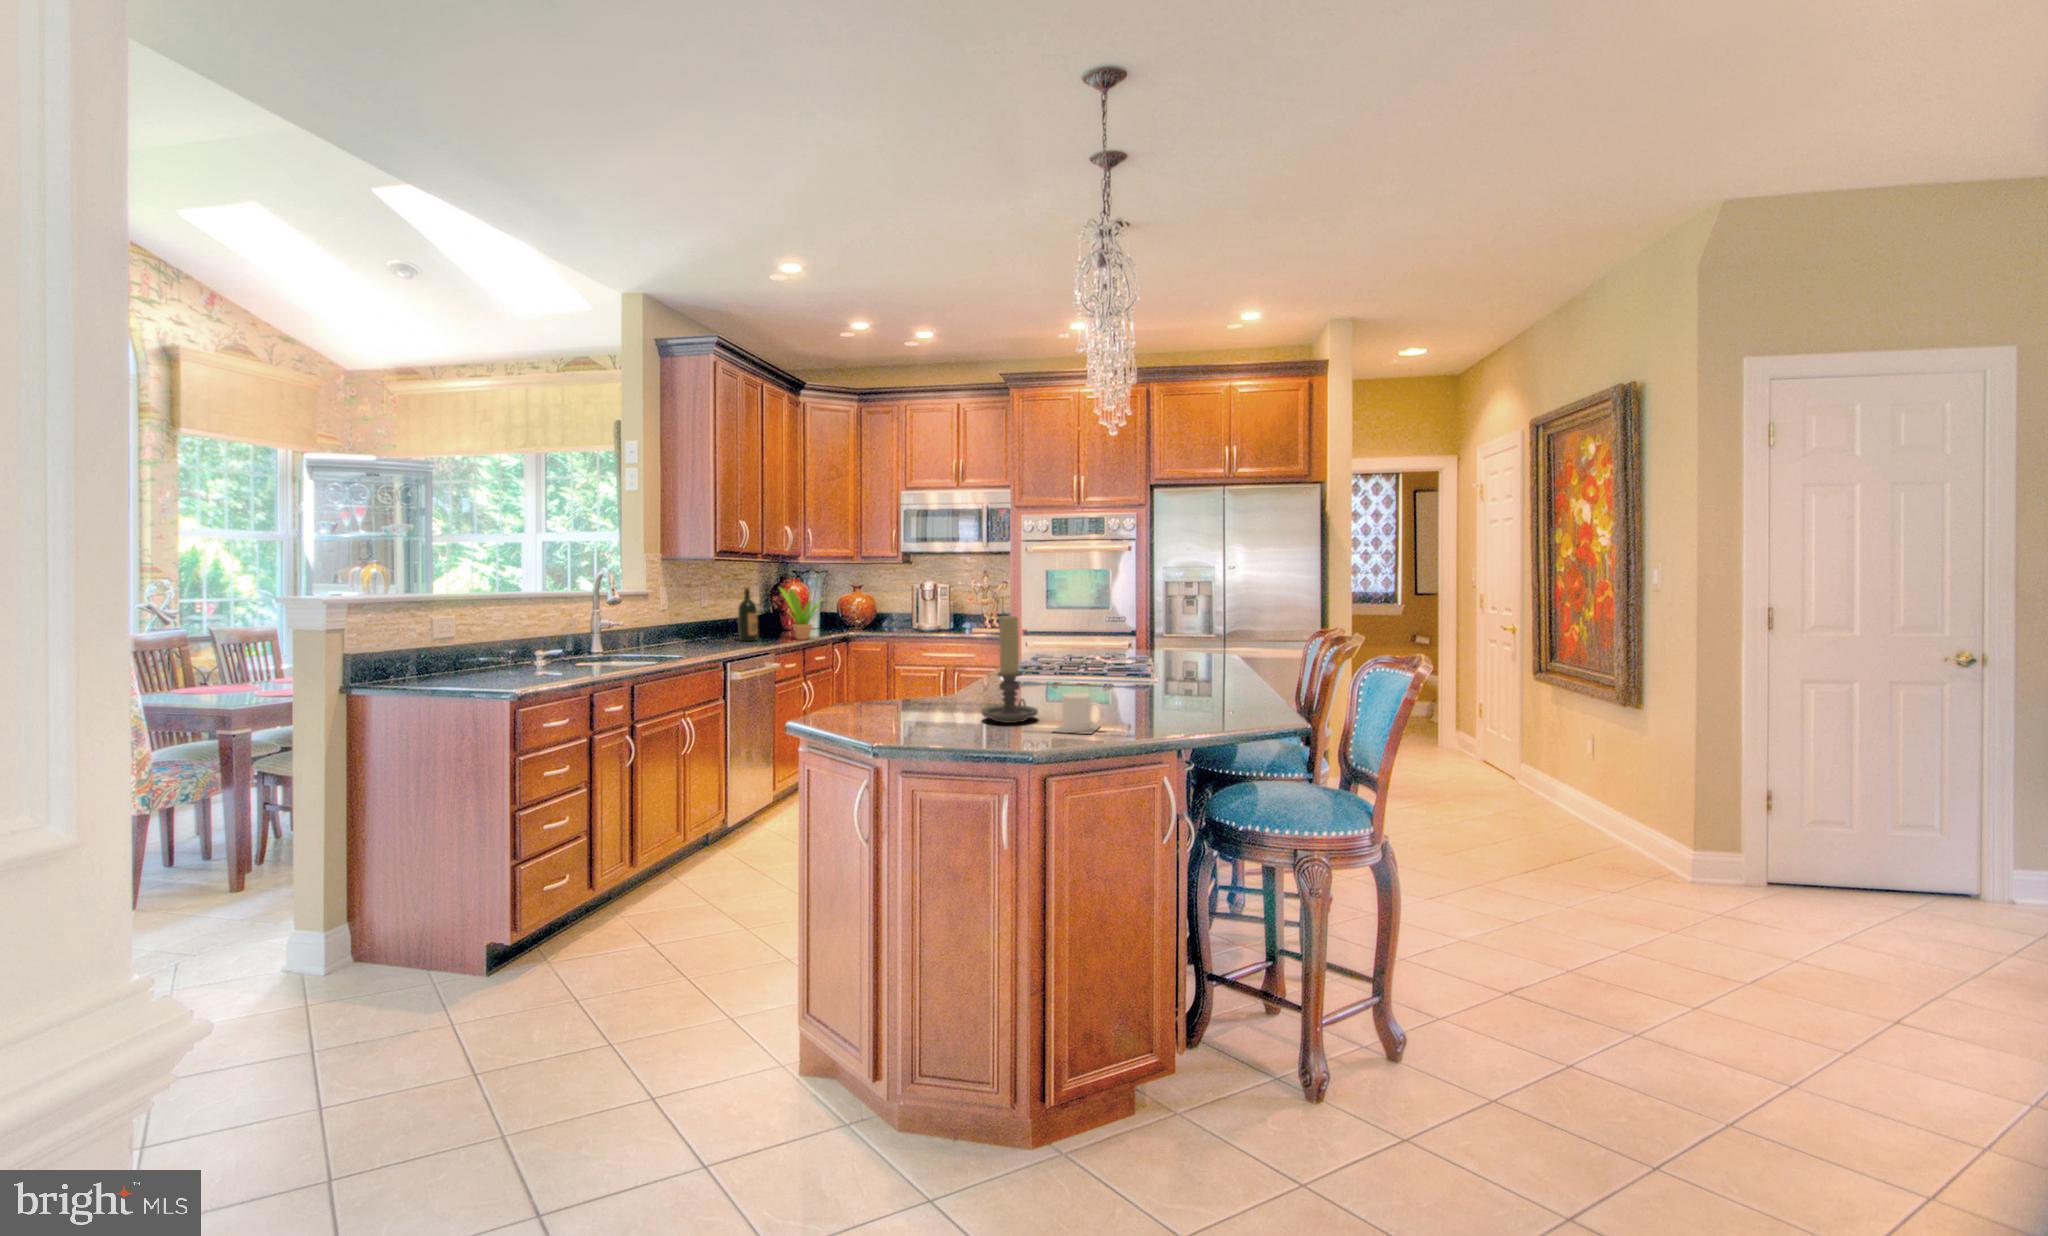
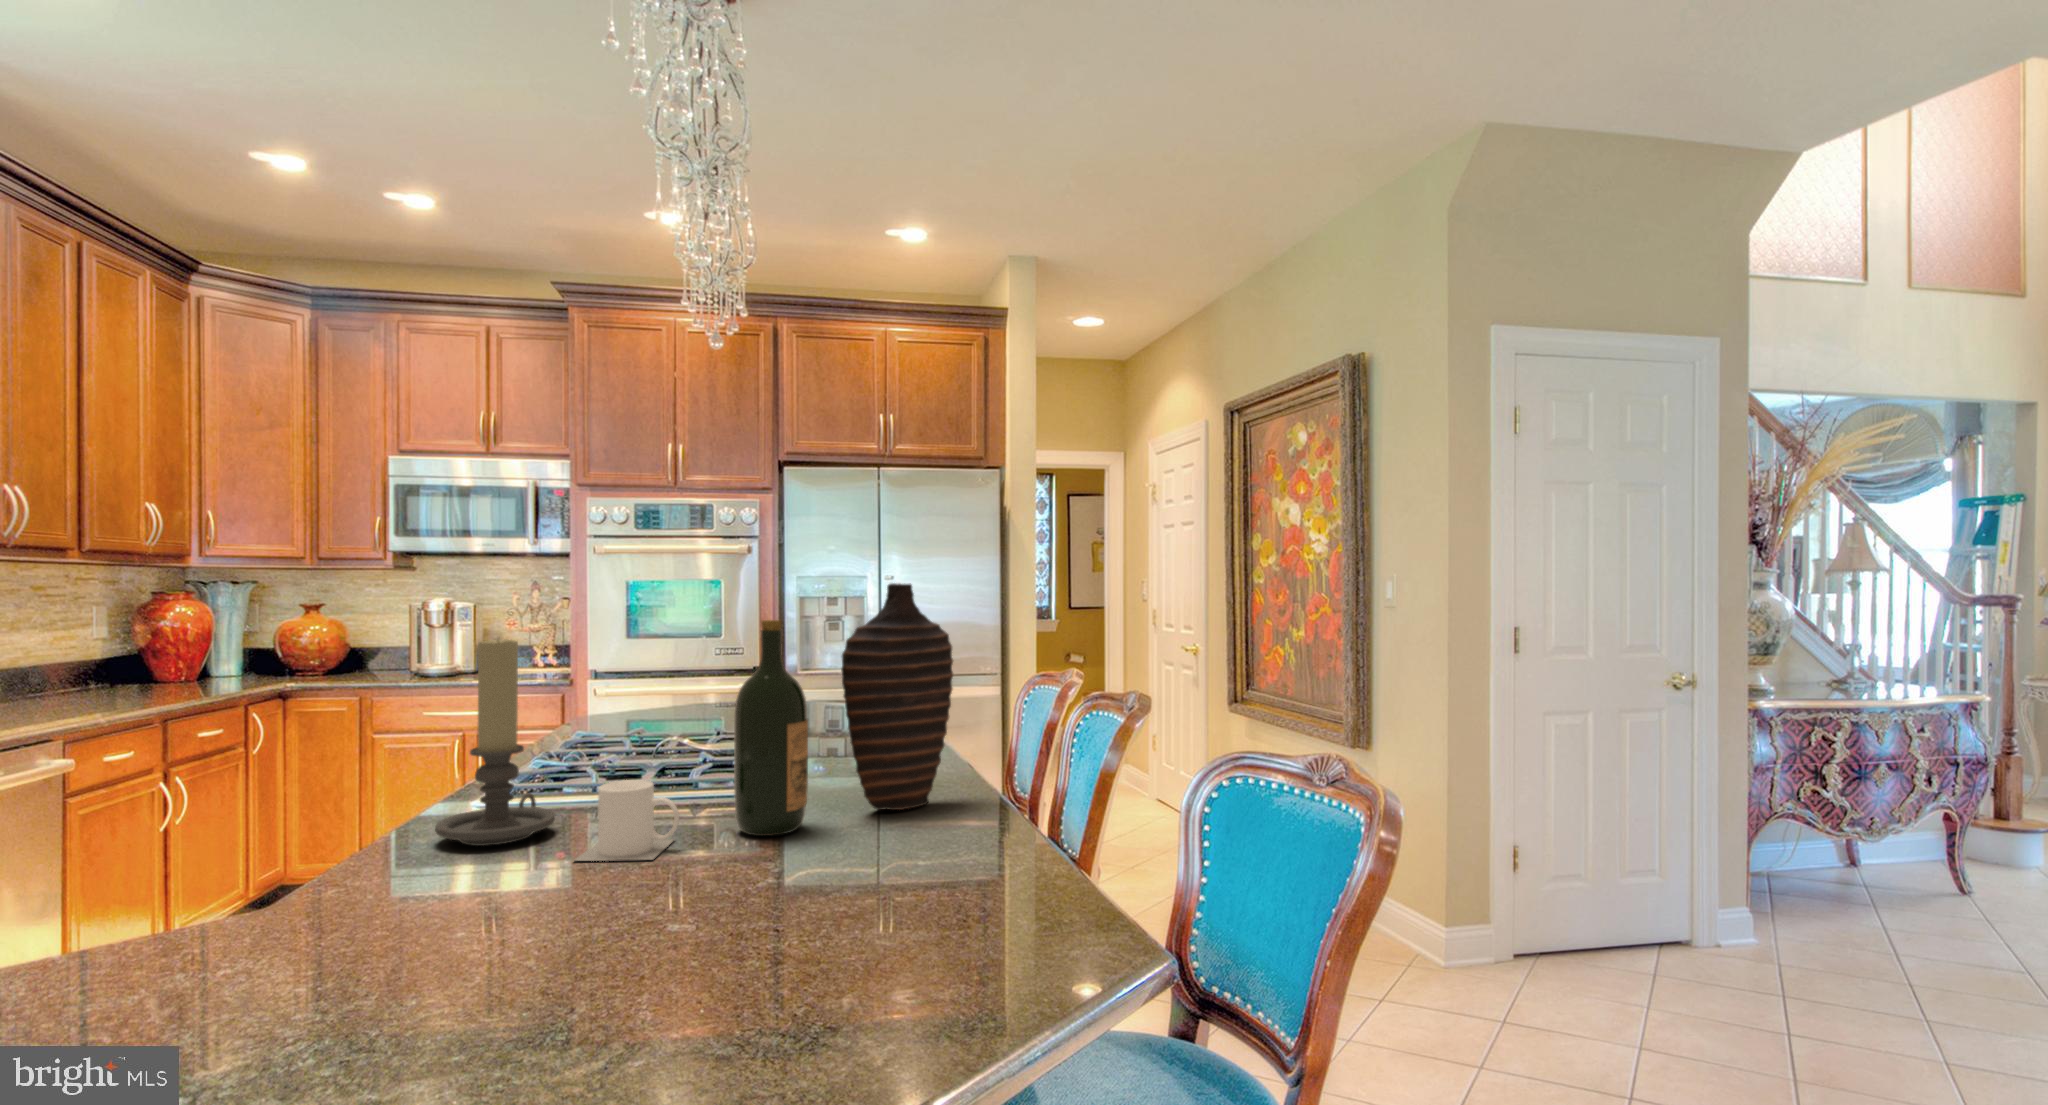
decorative vase: none [1192,585,1262,720] -> present [841,583,953,810]
wine bottle: present [738,587,758,641] -> present [734,620,808,836]
potted plant: present [779,588,821,640] -> none [147,603,239,691]

